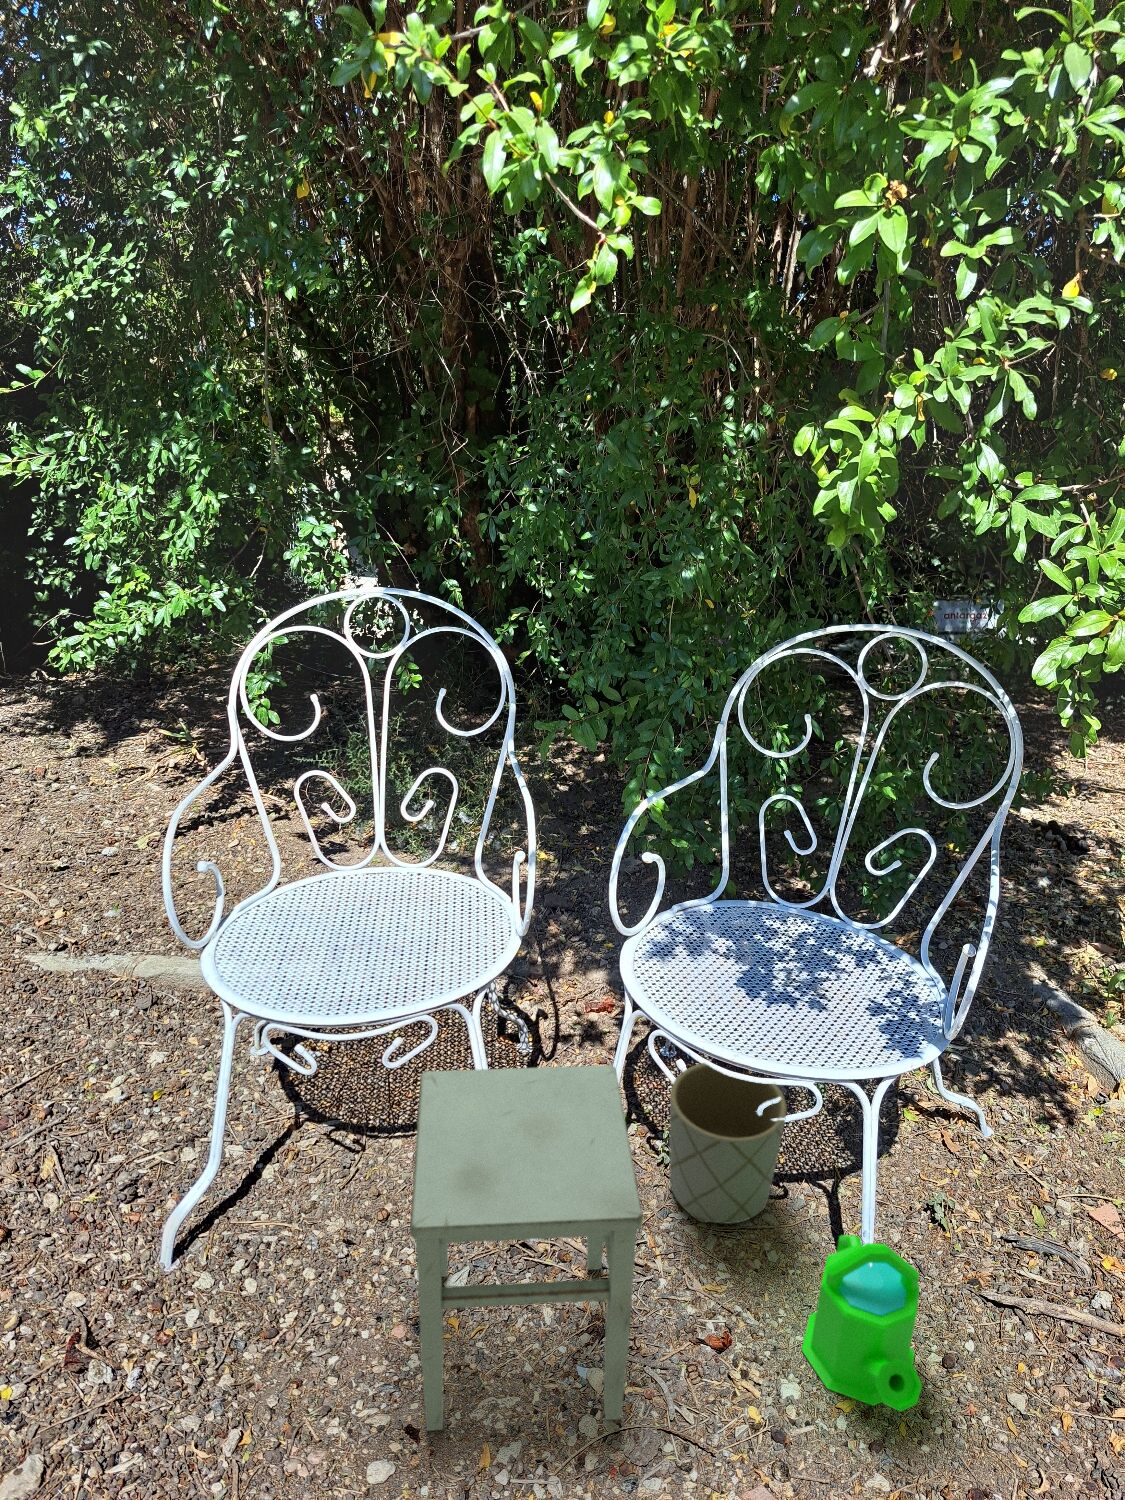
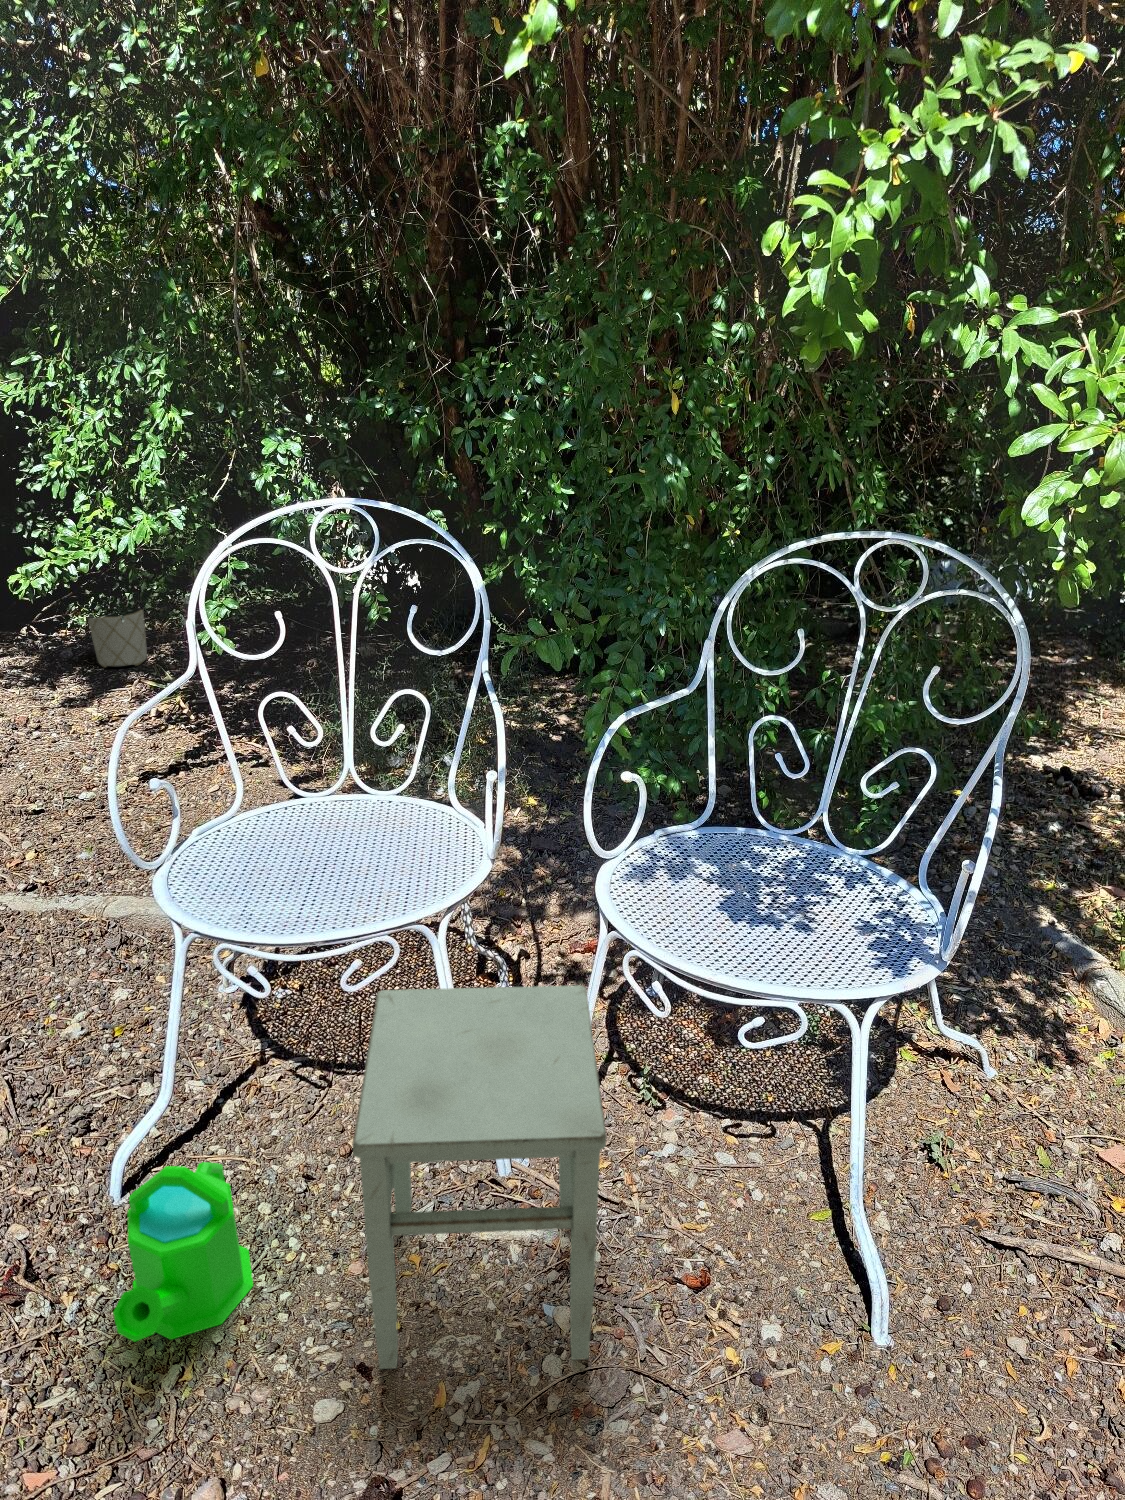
planter: present [669,1063,787,1224] -> present [88,610,147,667]
watering can: present [802,1235,922,1412] -> present [113,1162,253,1342]

